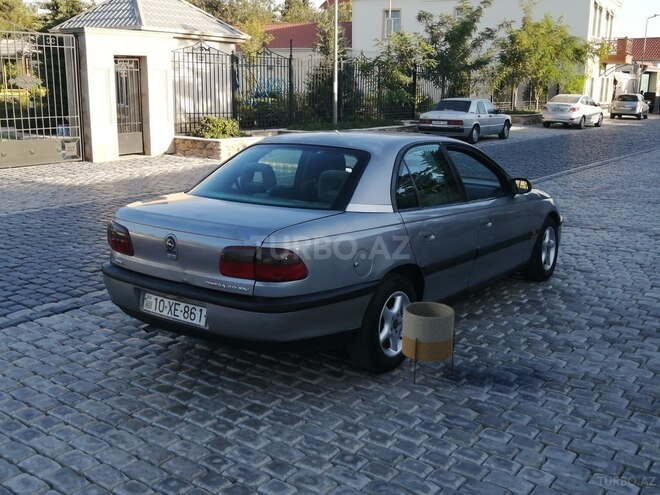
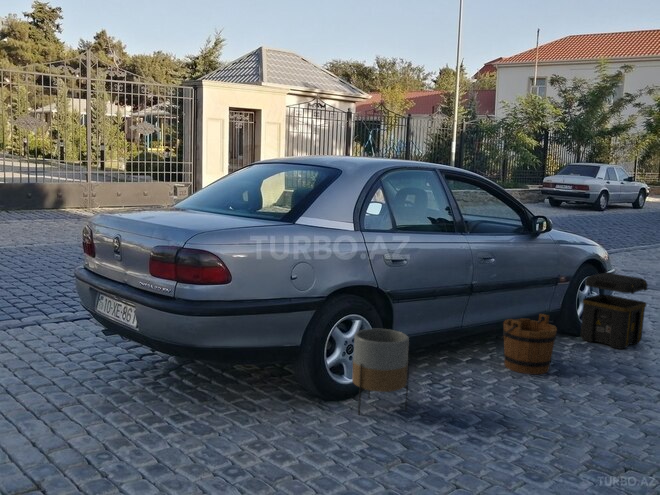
toolbox: none [544,222,600,290] -> present [581,273,647,349]
bucket: none [498,268,547,324] -> present [502,314,557,374]

